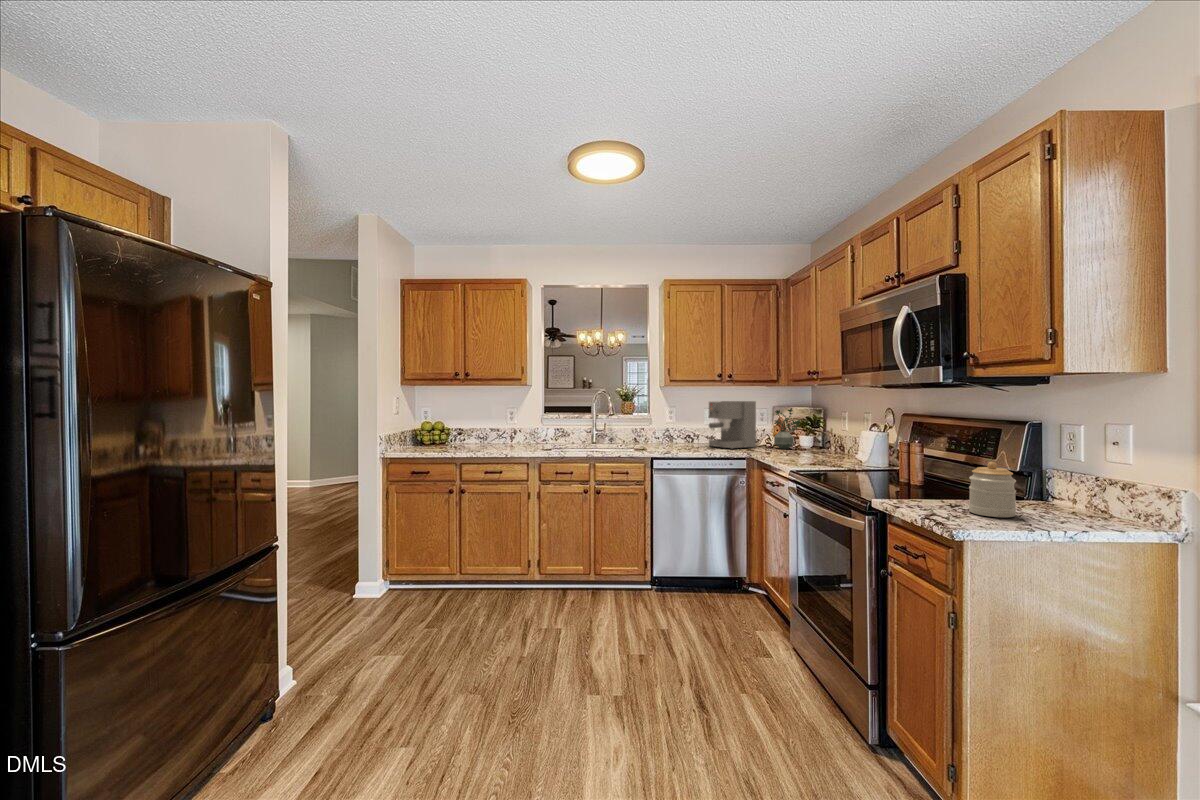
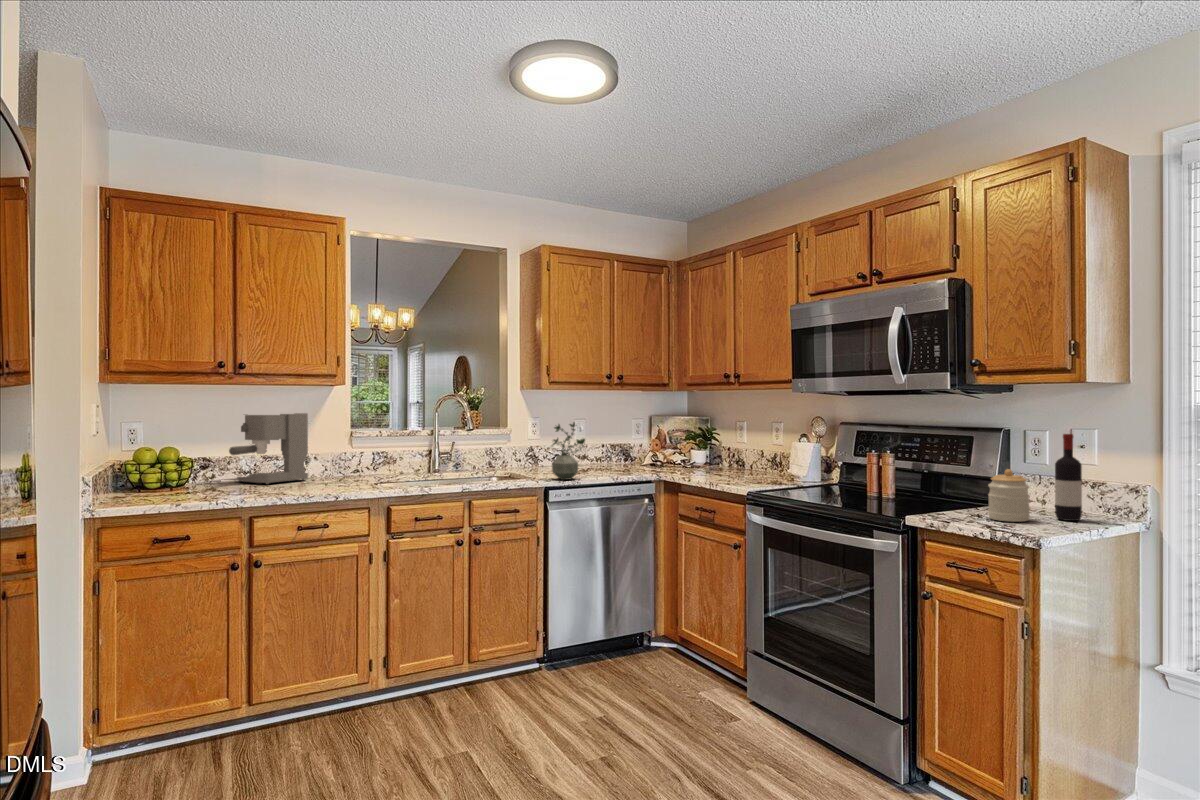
coffee maker: present [709,401,756,449] -> present [229,413,308,484]
potted plant: present [774,408,800,449] -> present [552,422,585,480]
wine bottle: none [1054,427,1088,523] -> present [1055,434,1082,521]

